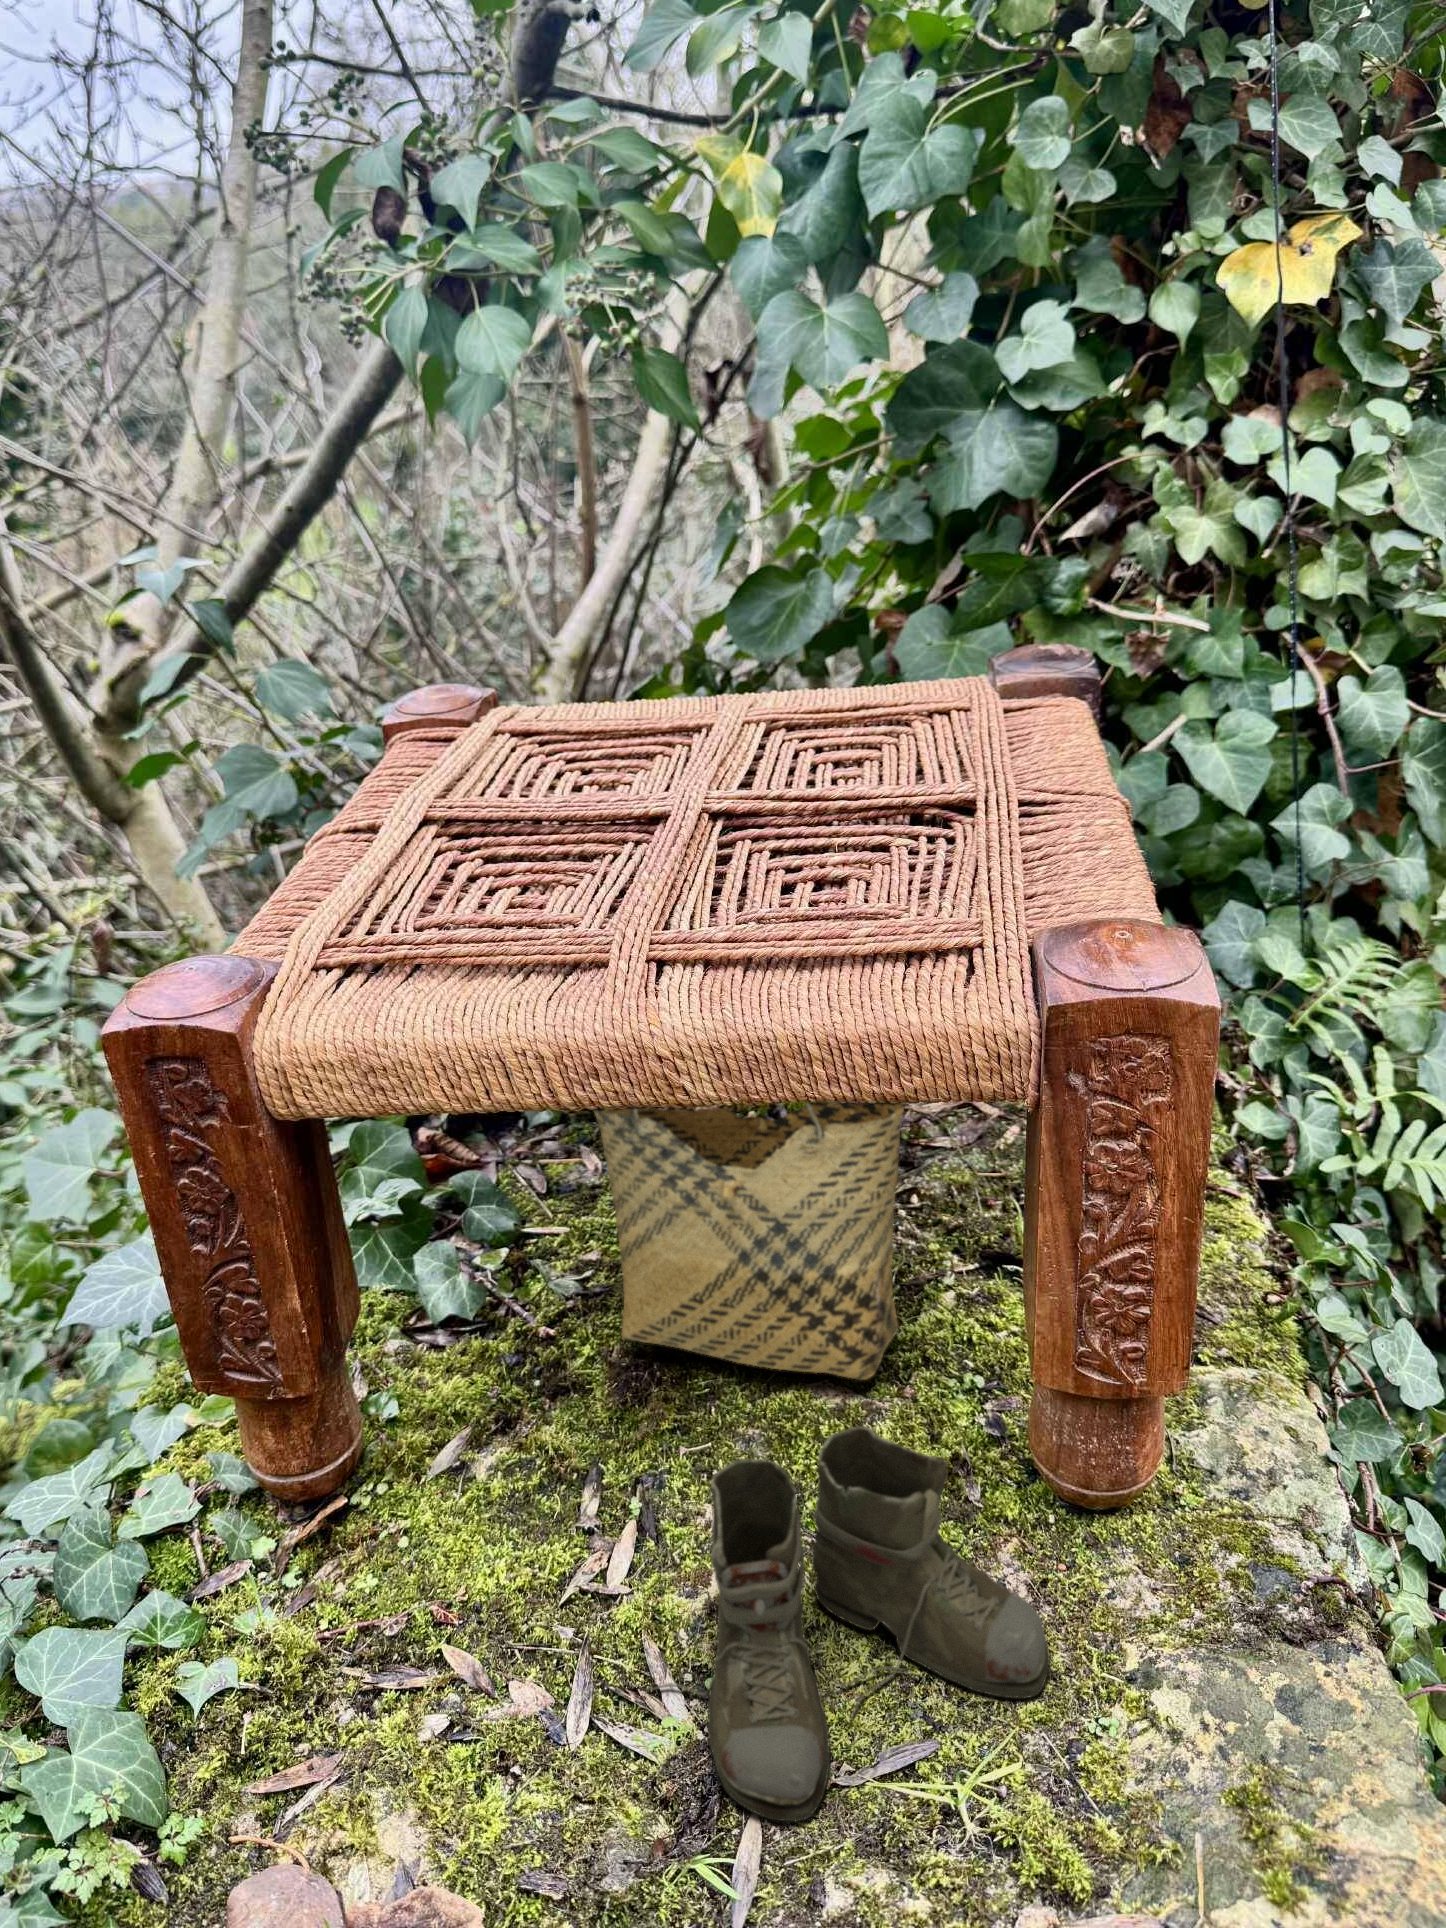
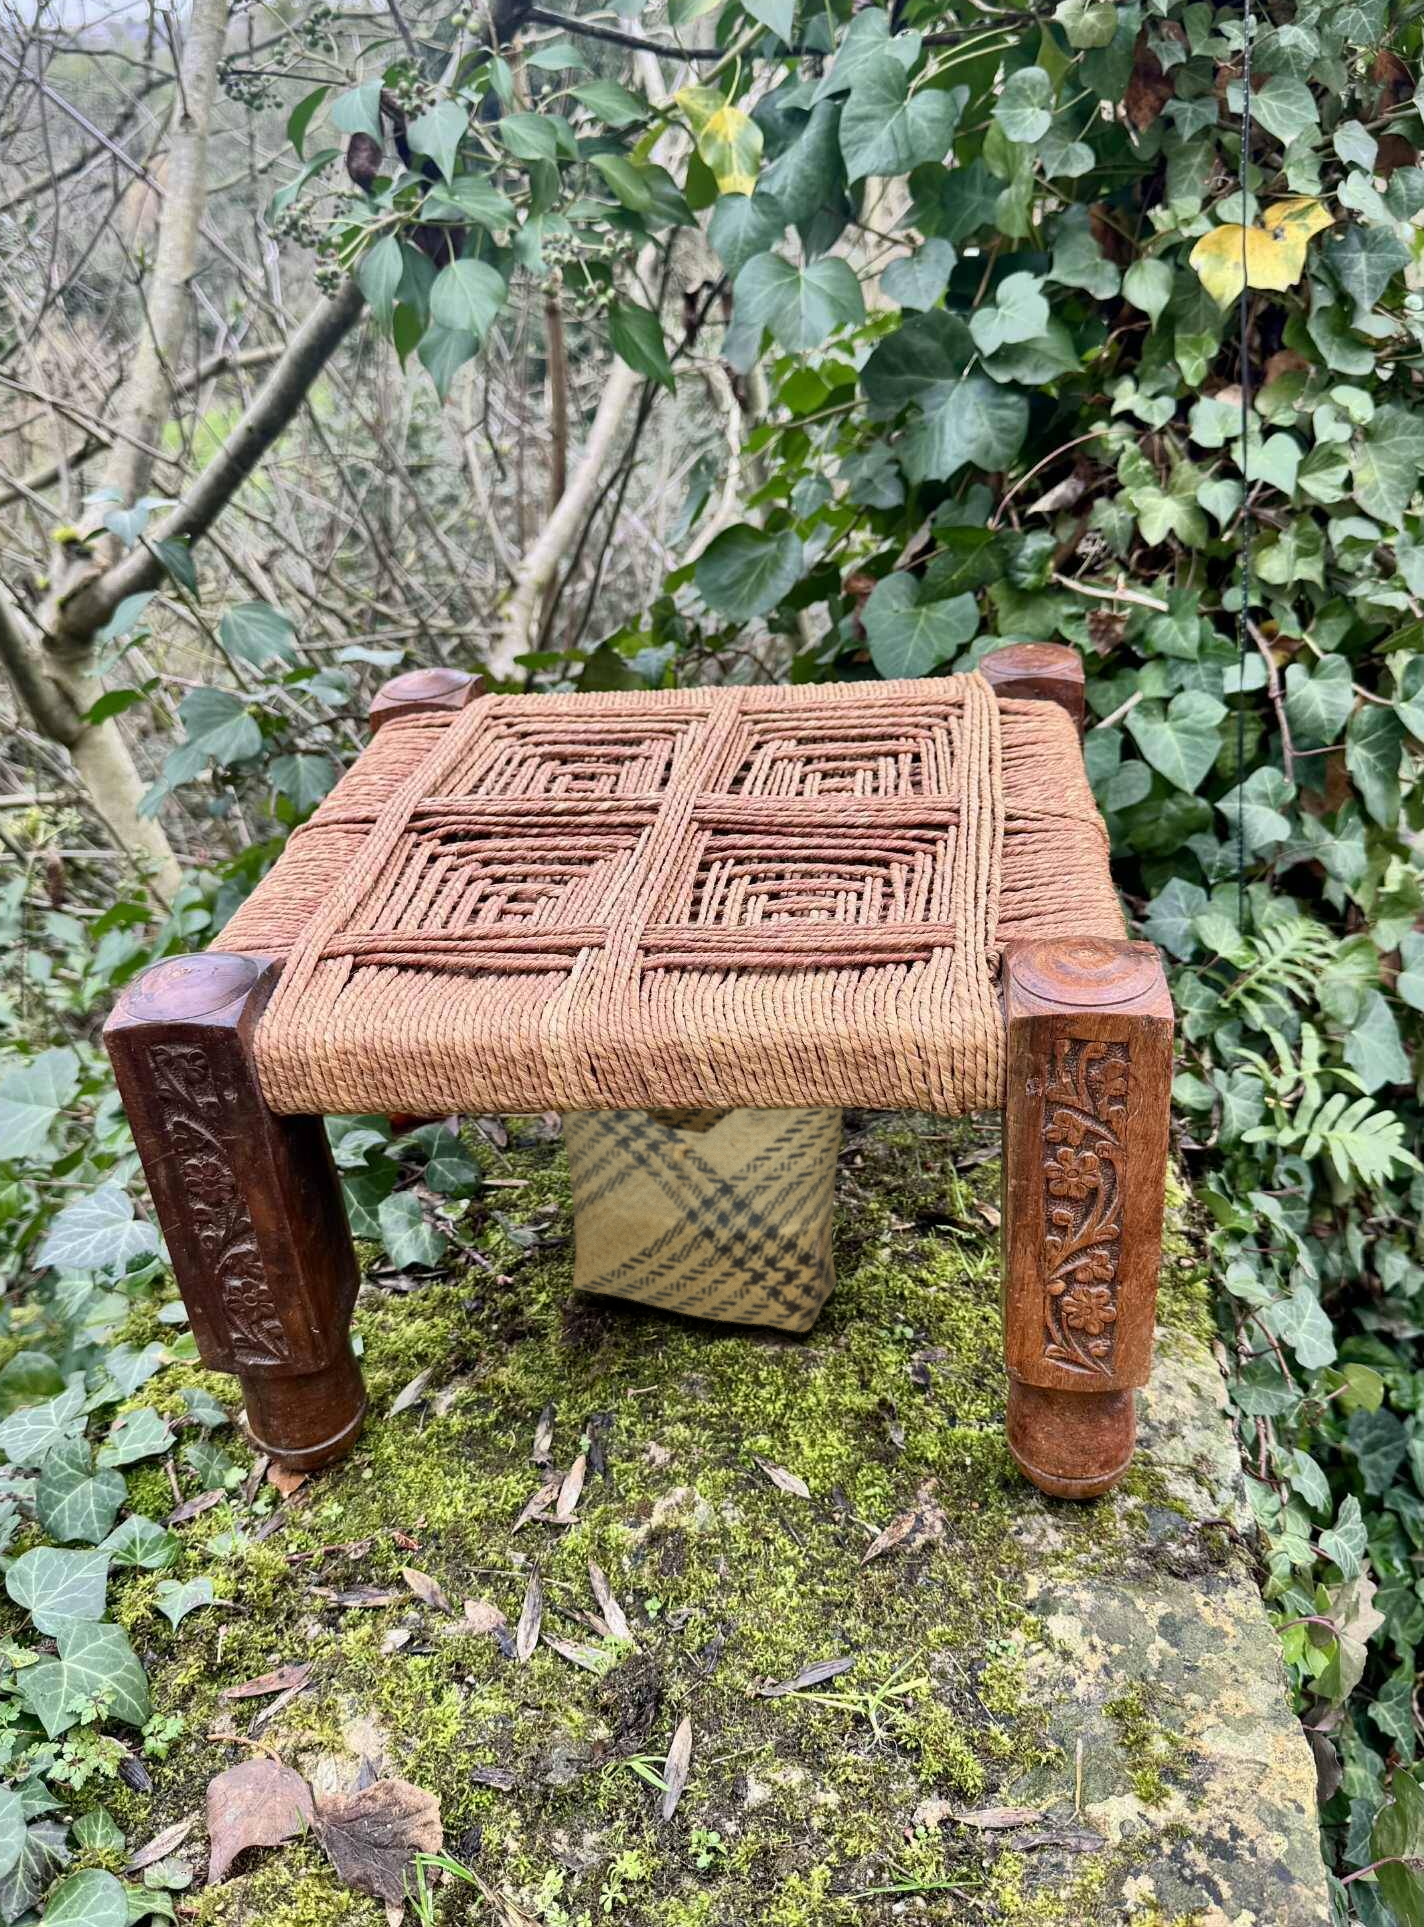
boots: present [649,1427,1050,1821] -> none [588,1377,959,1724]

